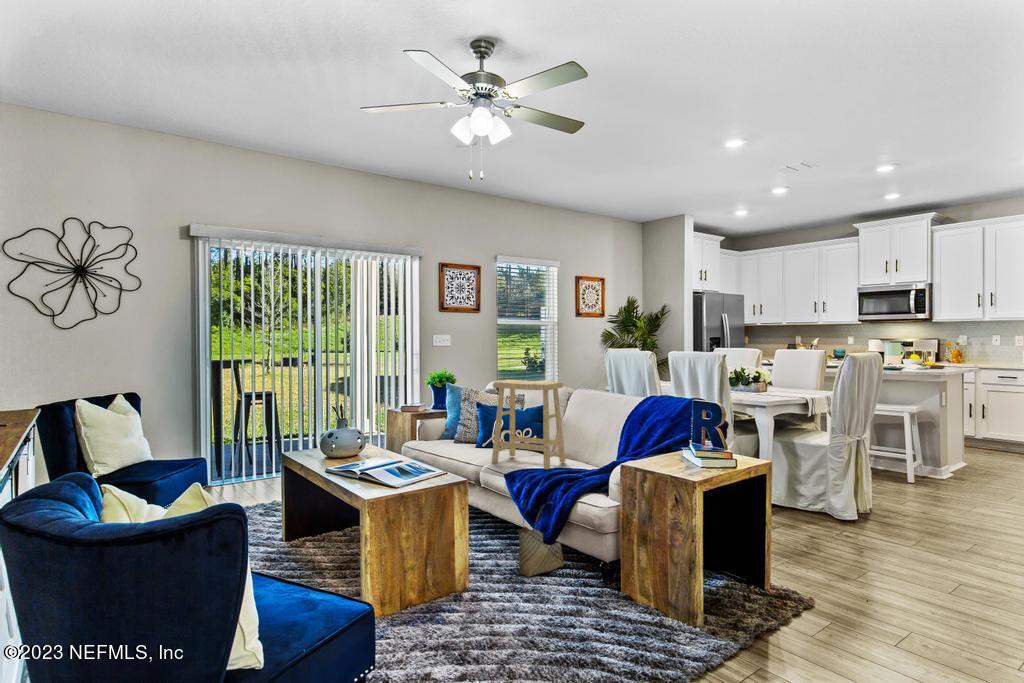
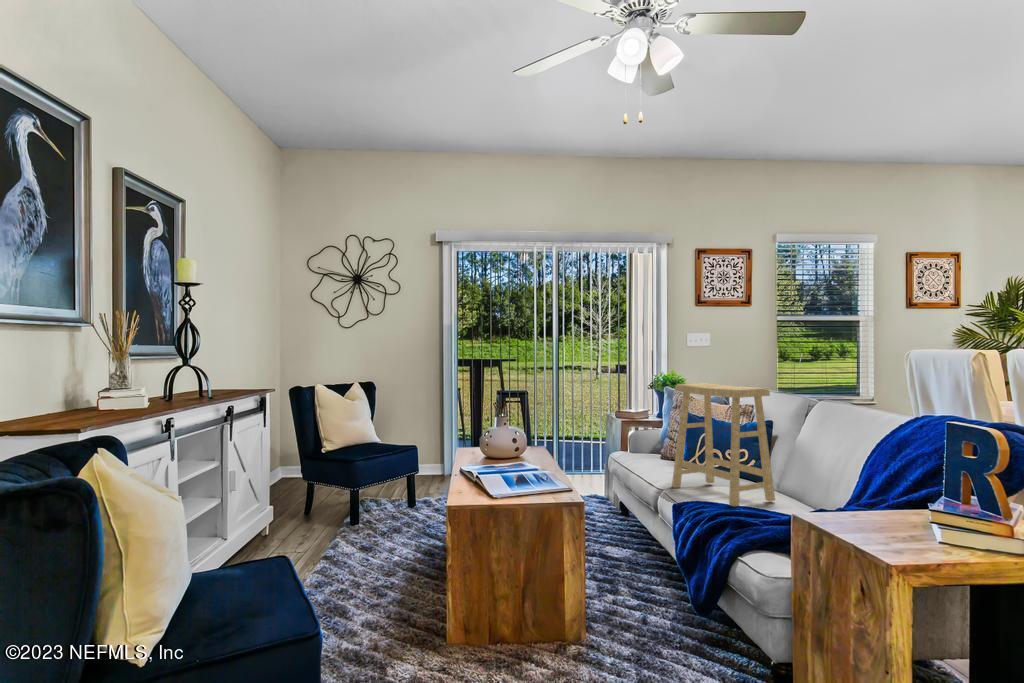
woven basket: present [518,500,563,577] -> none [664,539,736,647]

